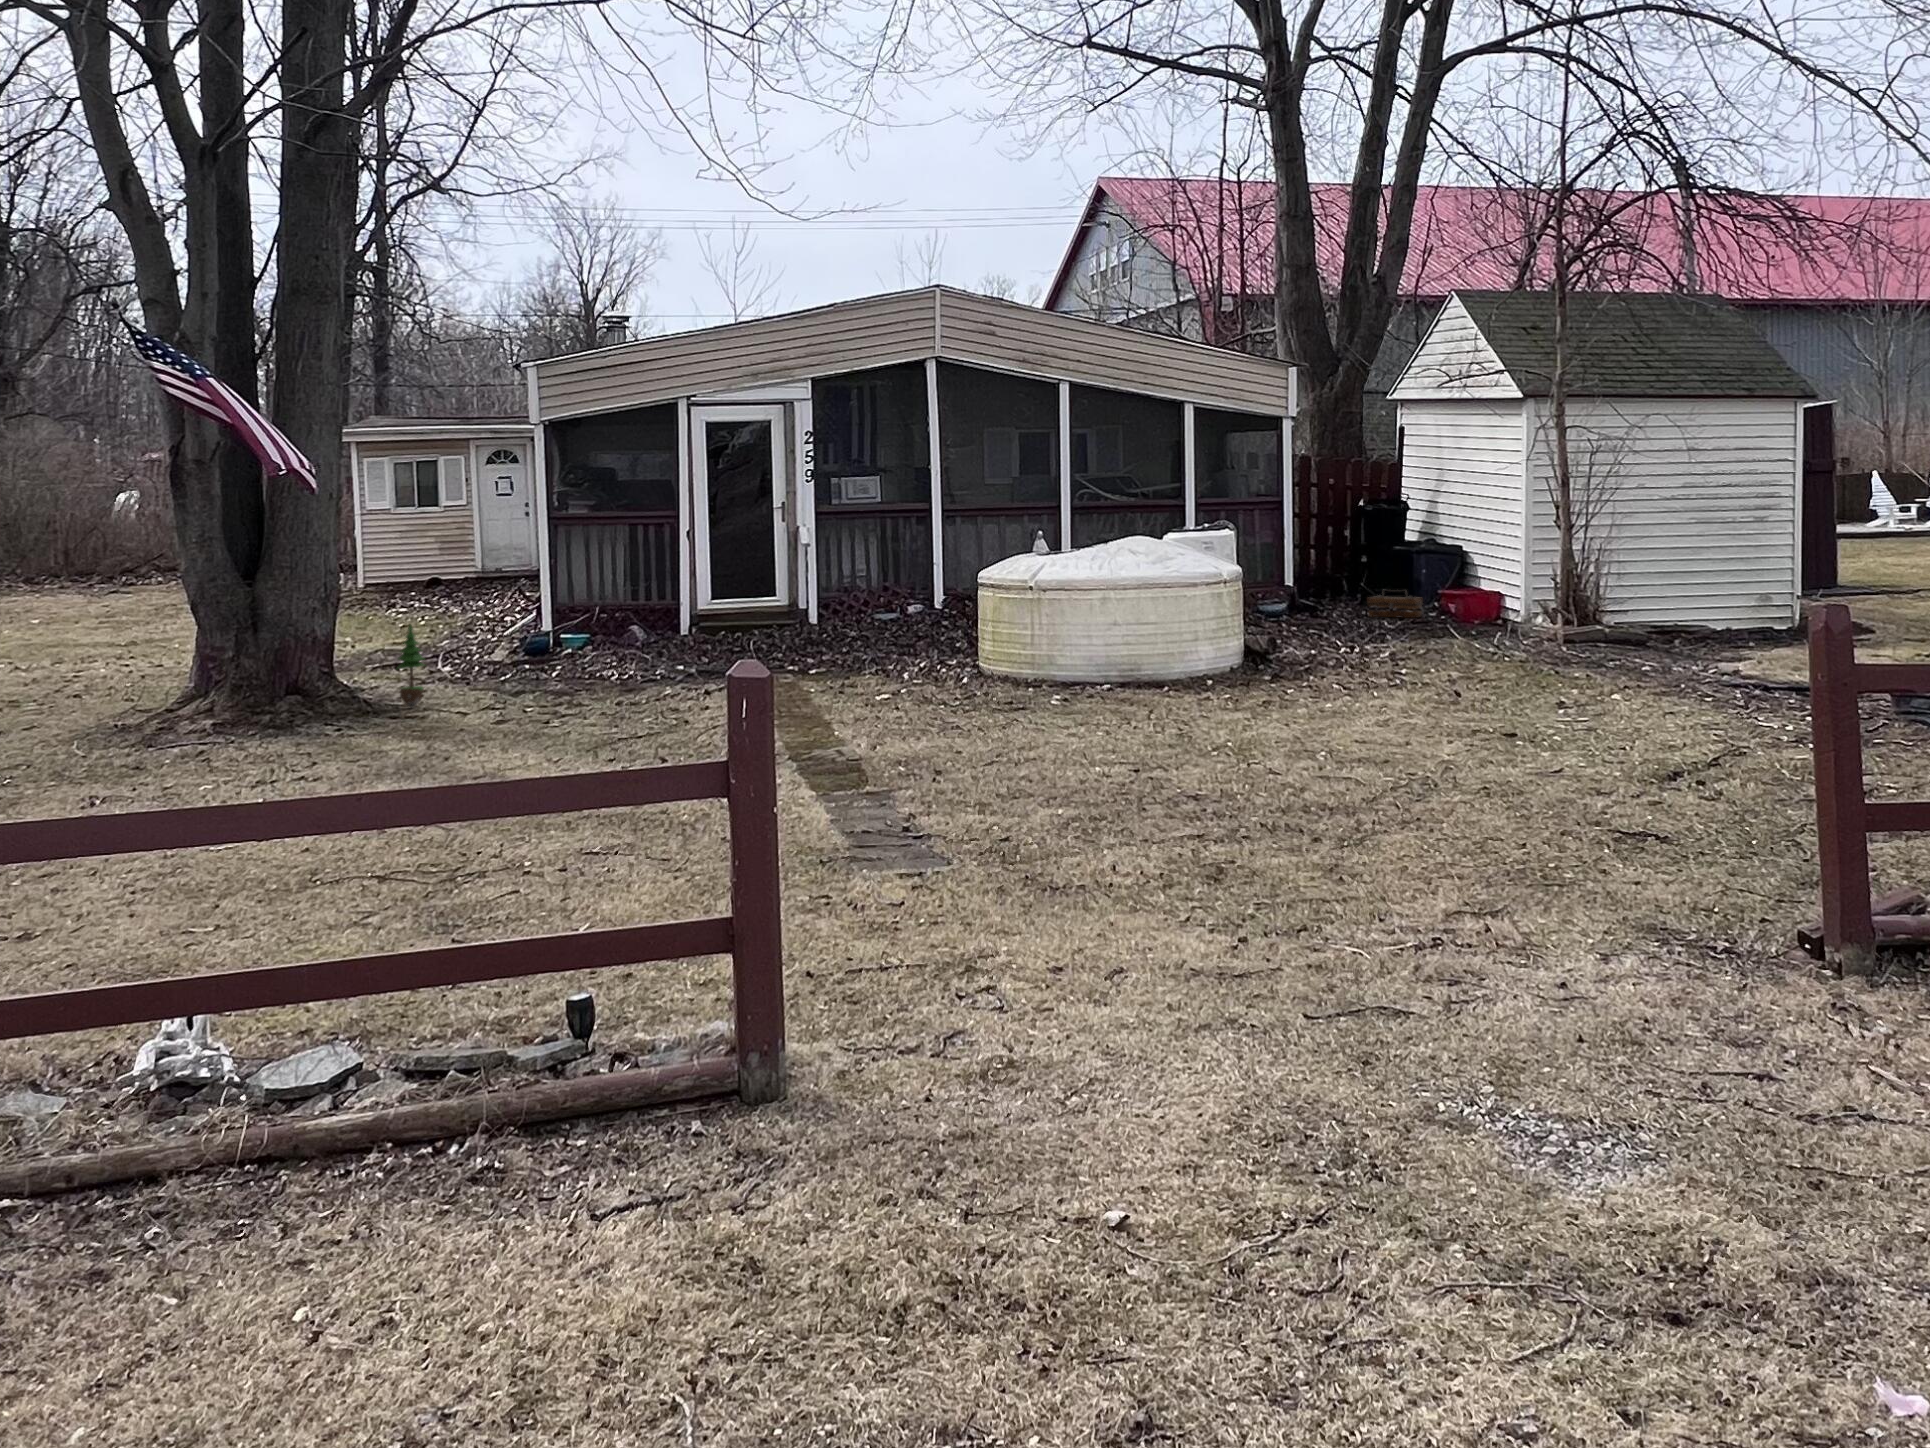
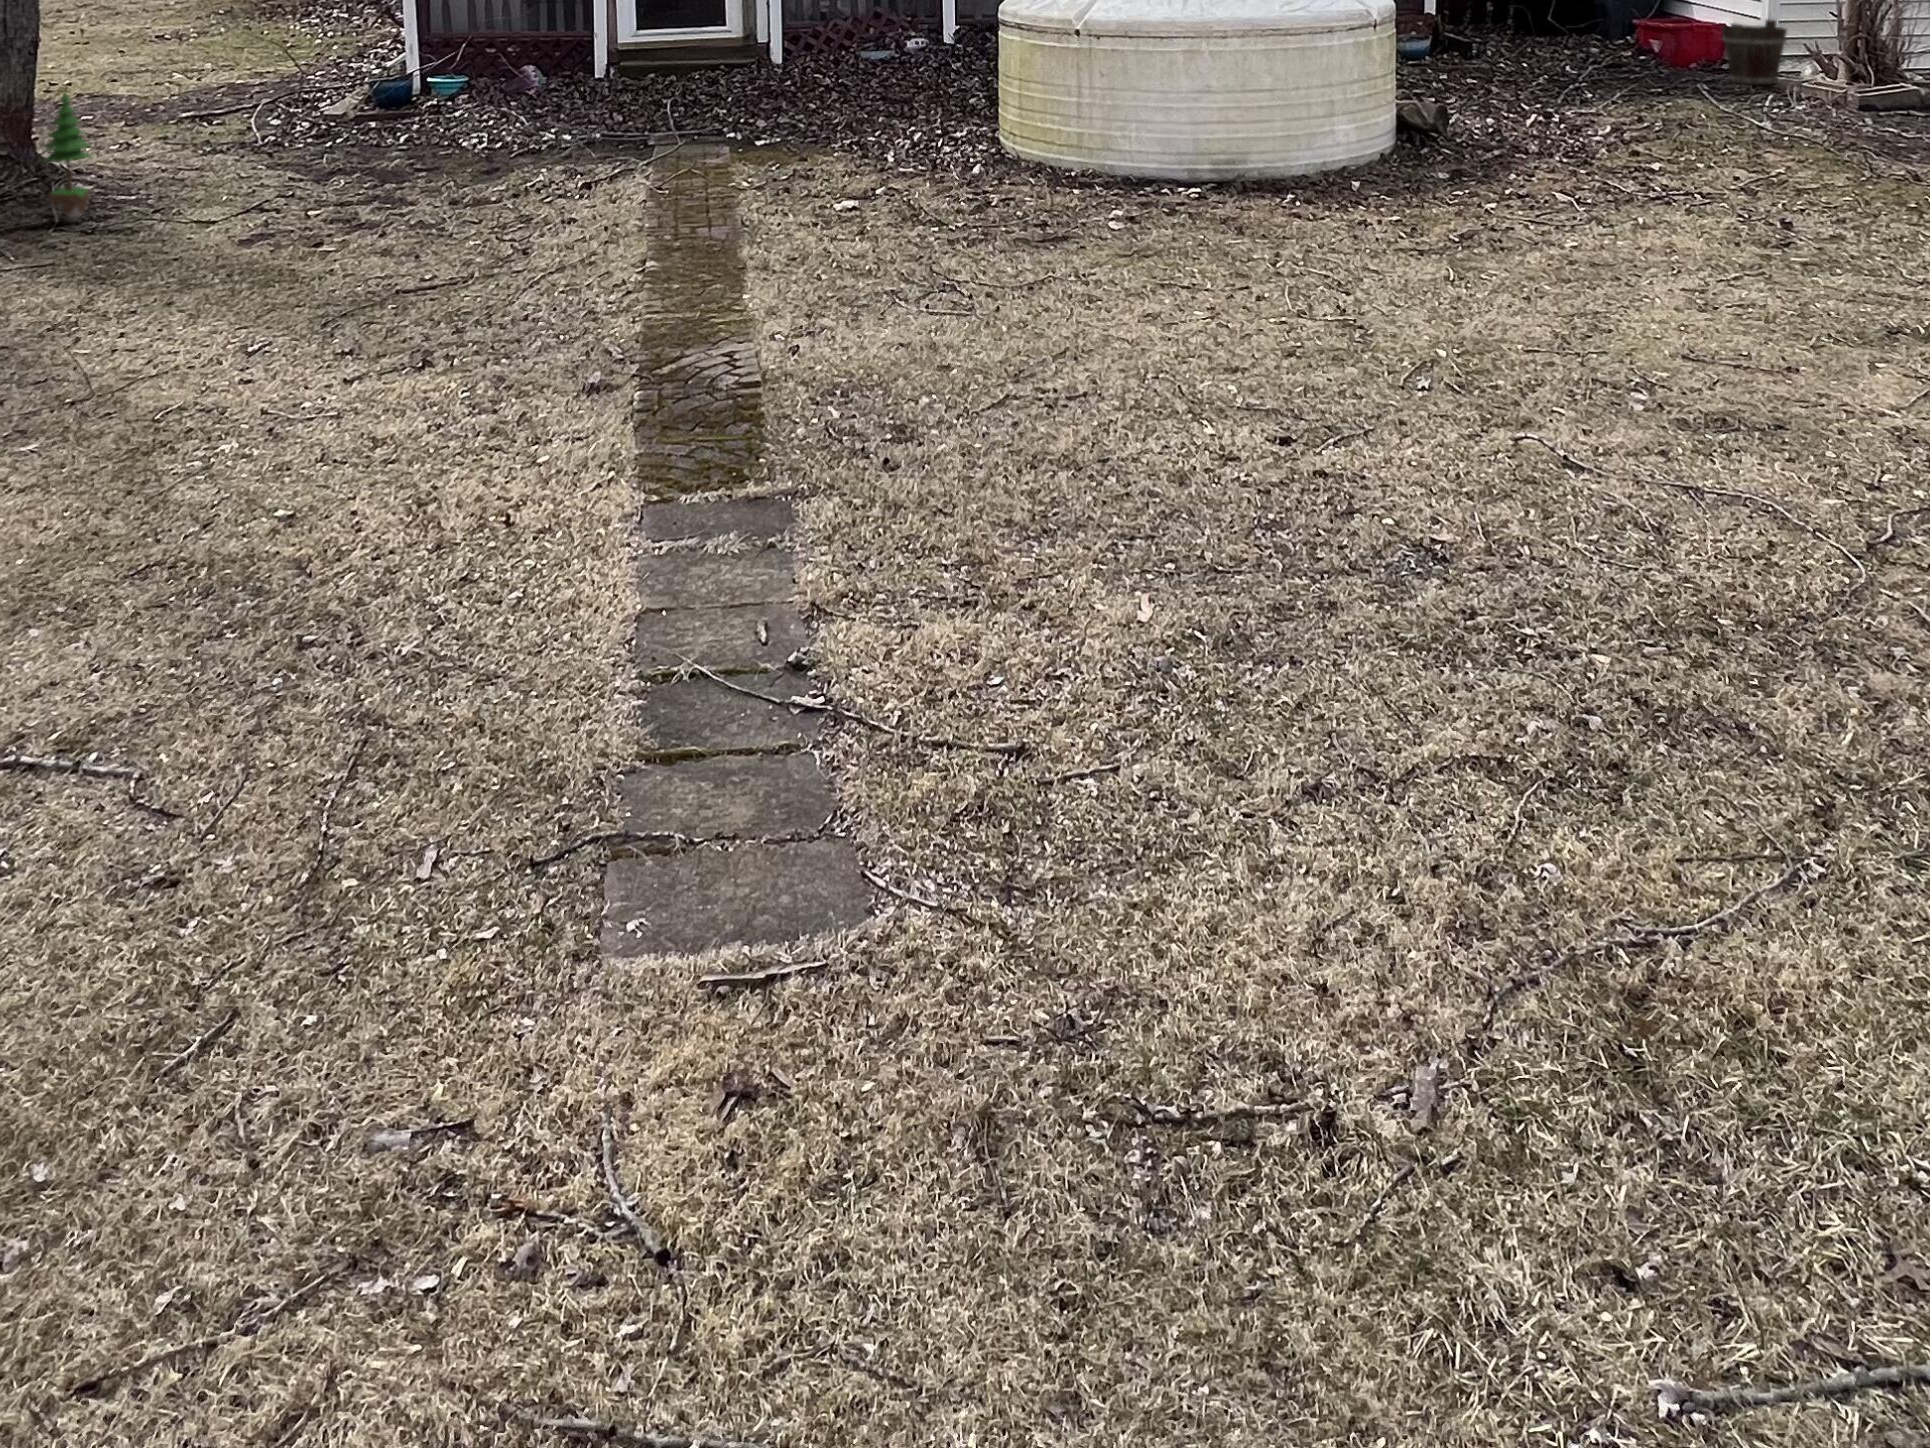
bucket: none [1489,586,1532,632] -> present [1722,19,1787,85]
toolbox: present [1367,592,1423,618] -> none [1529,15,1610,55]

